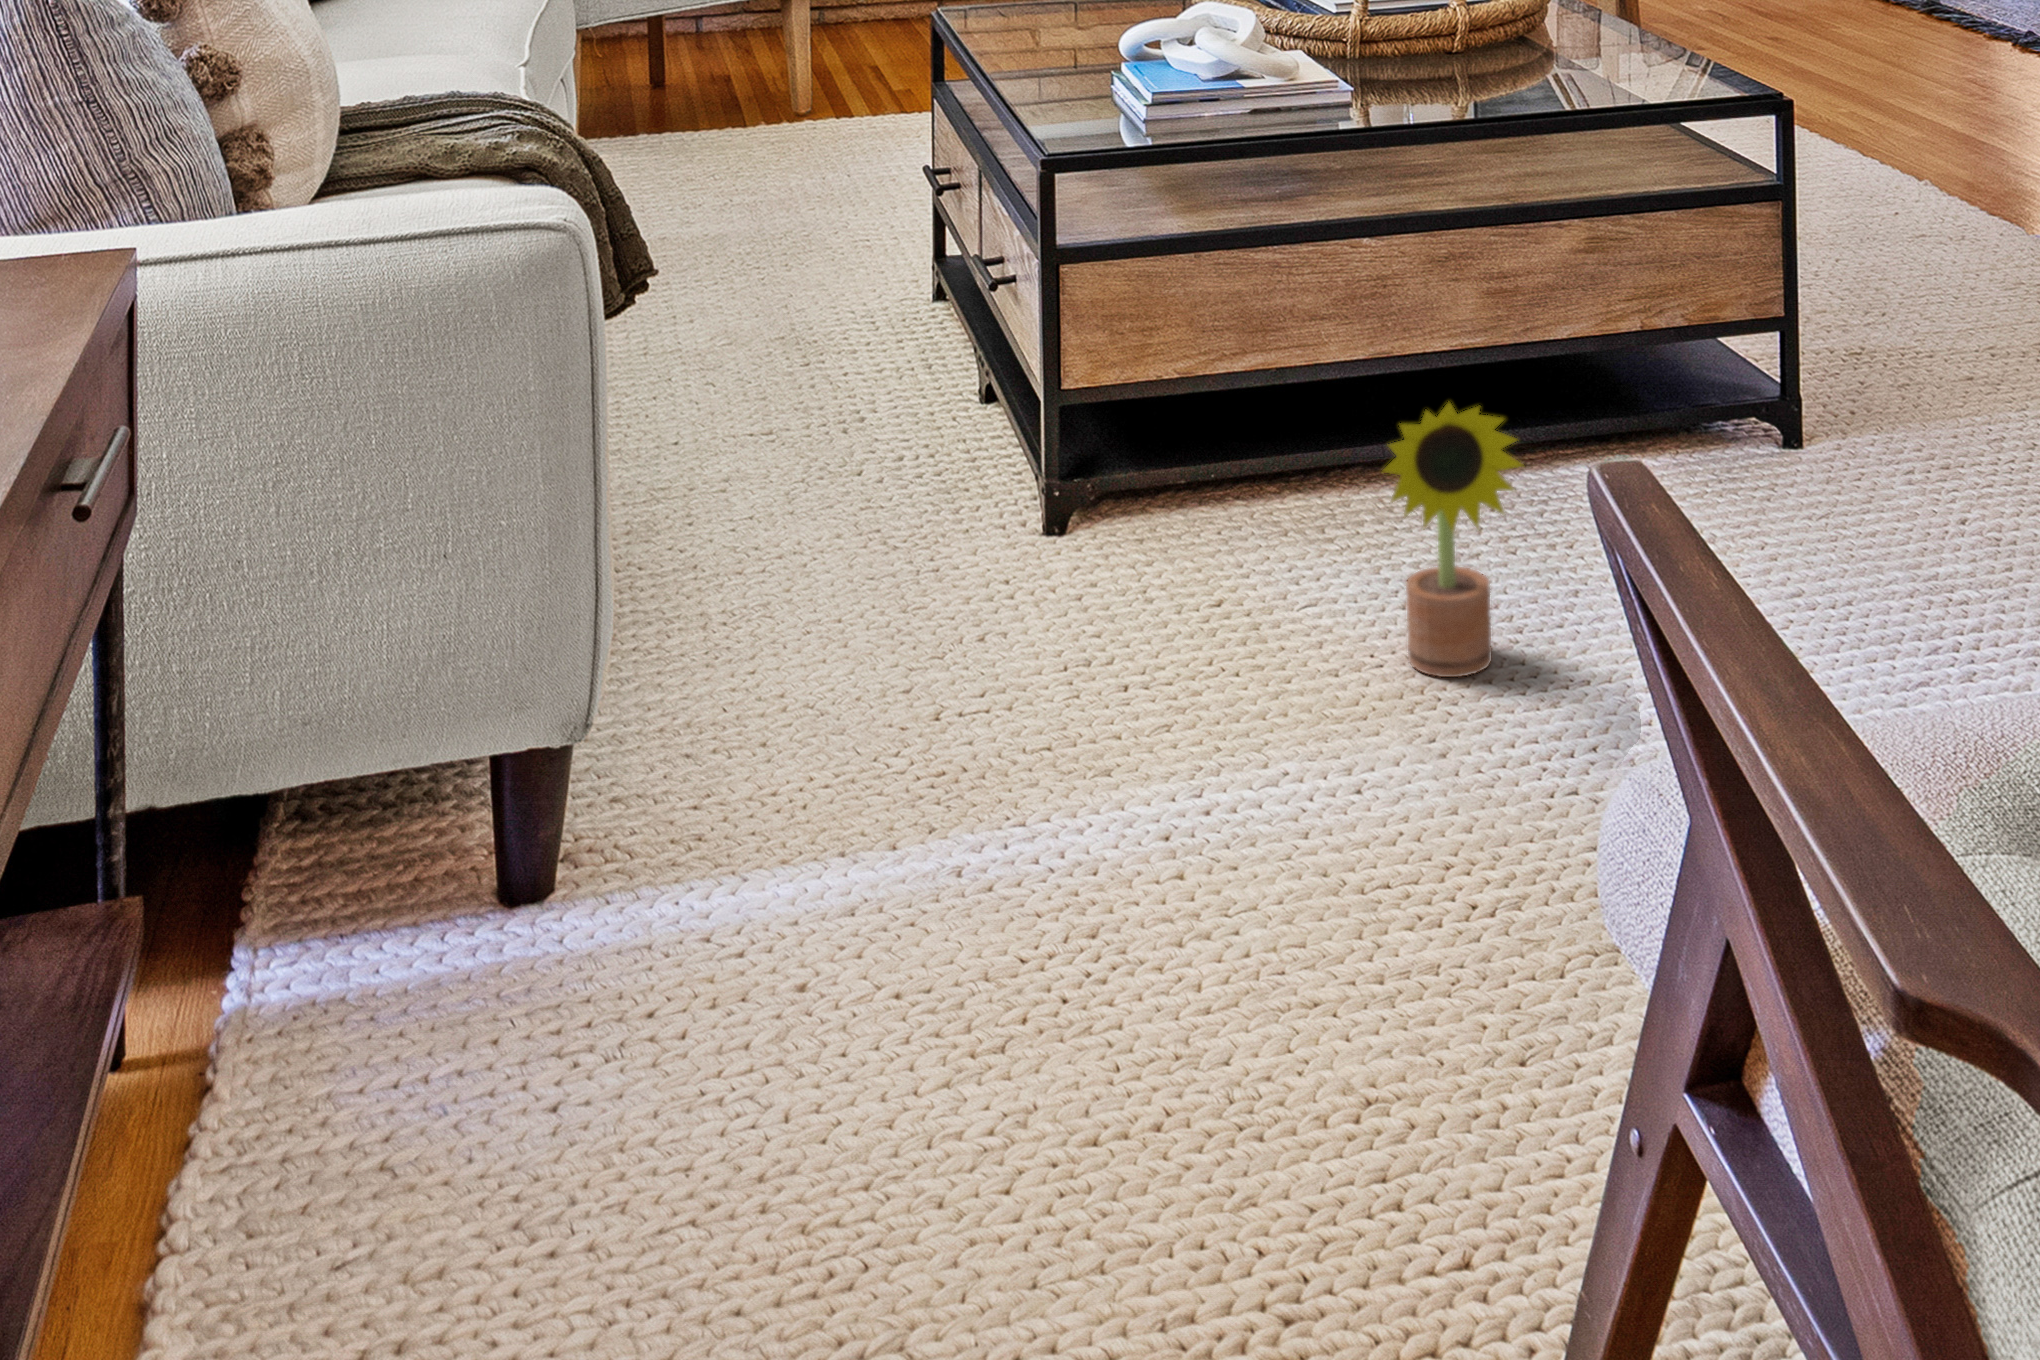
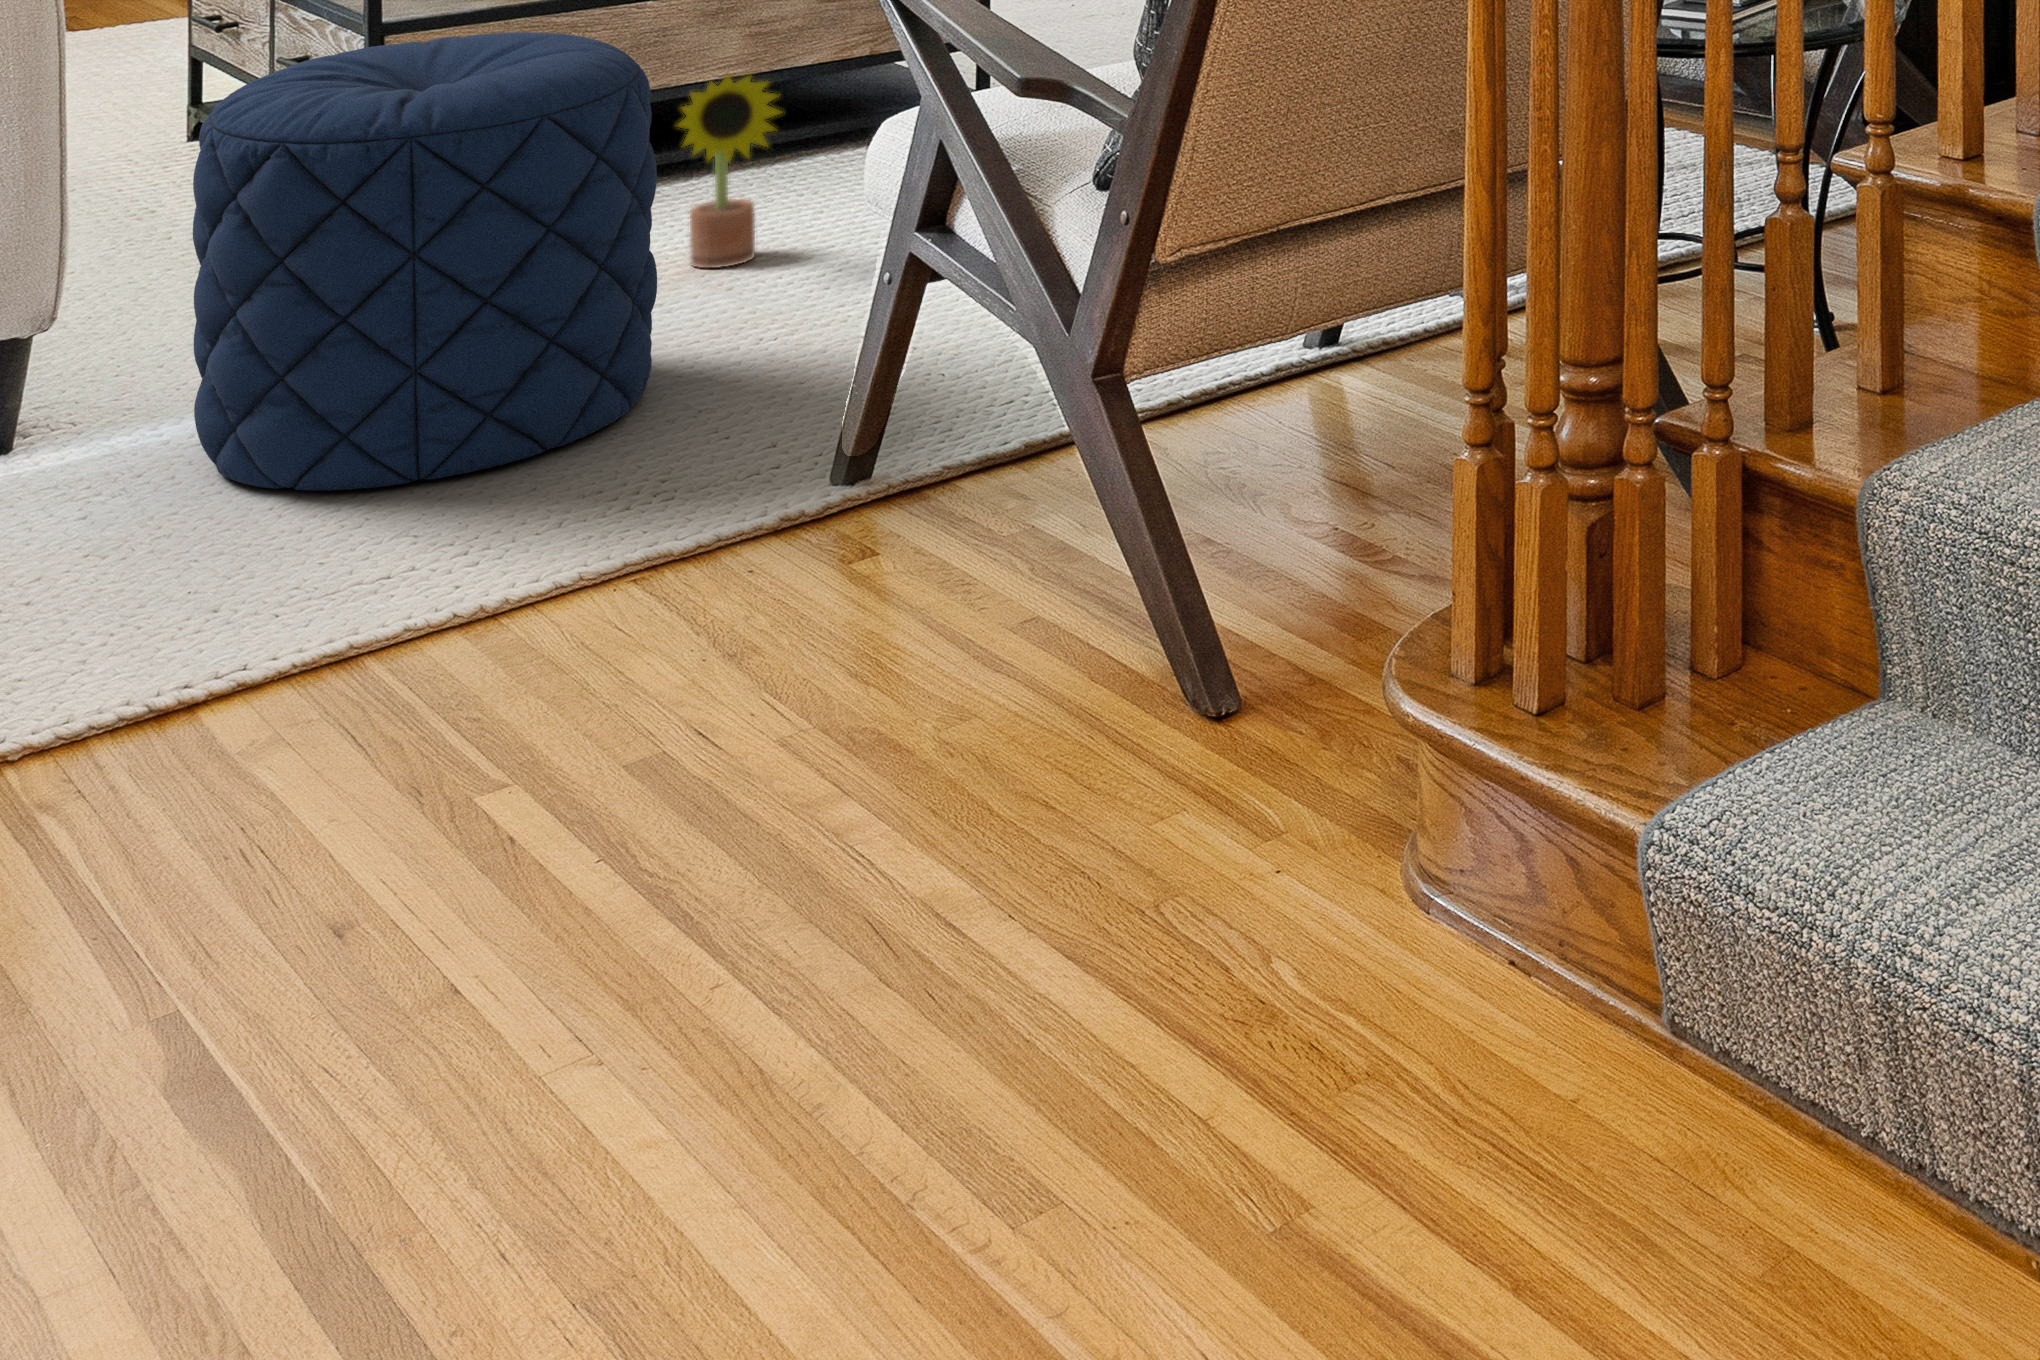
pouf: none [724,360,1327,1134] -> present [193,32,657,491]

